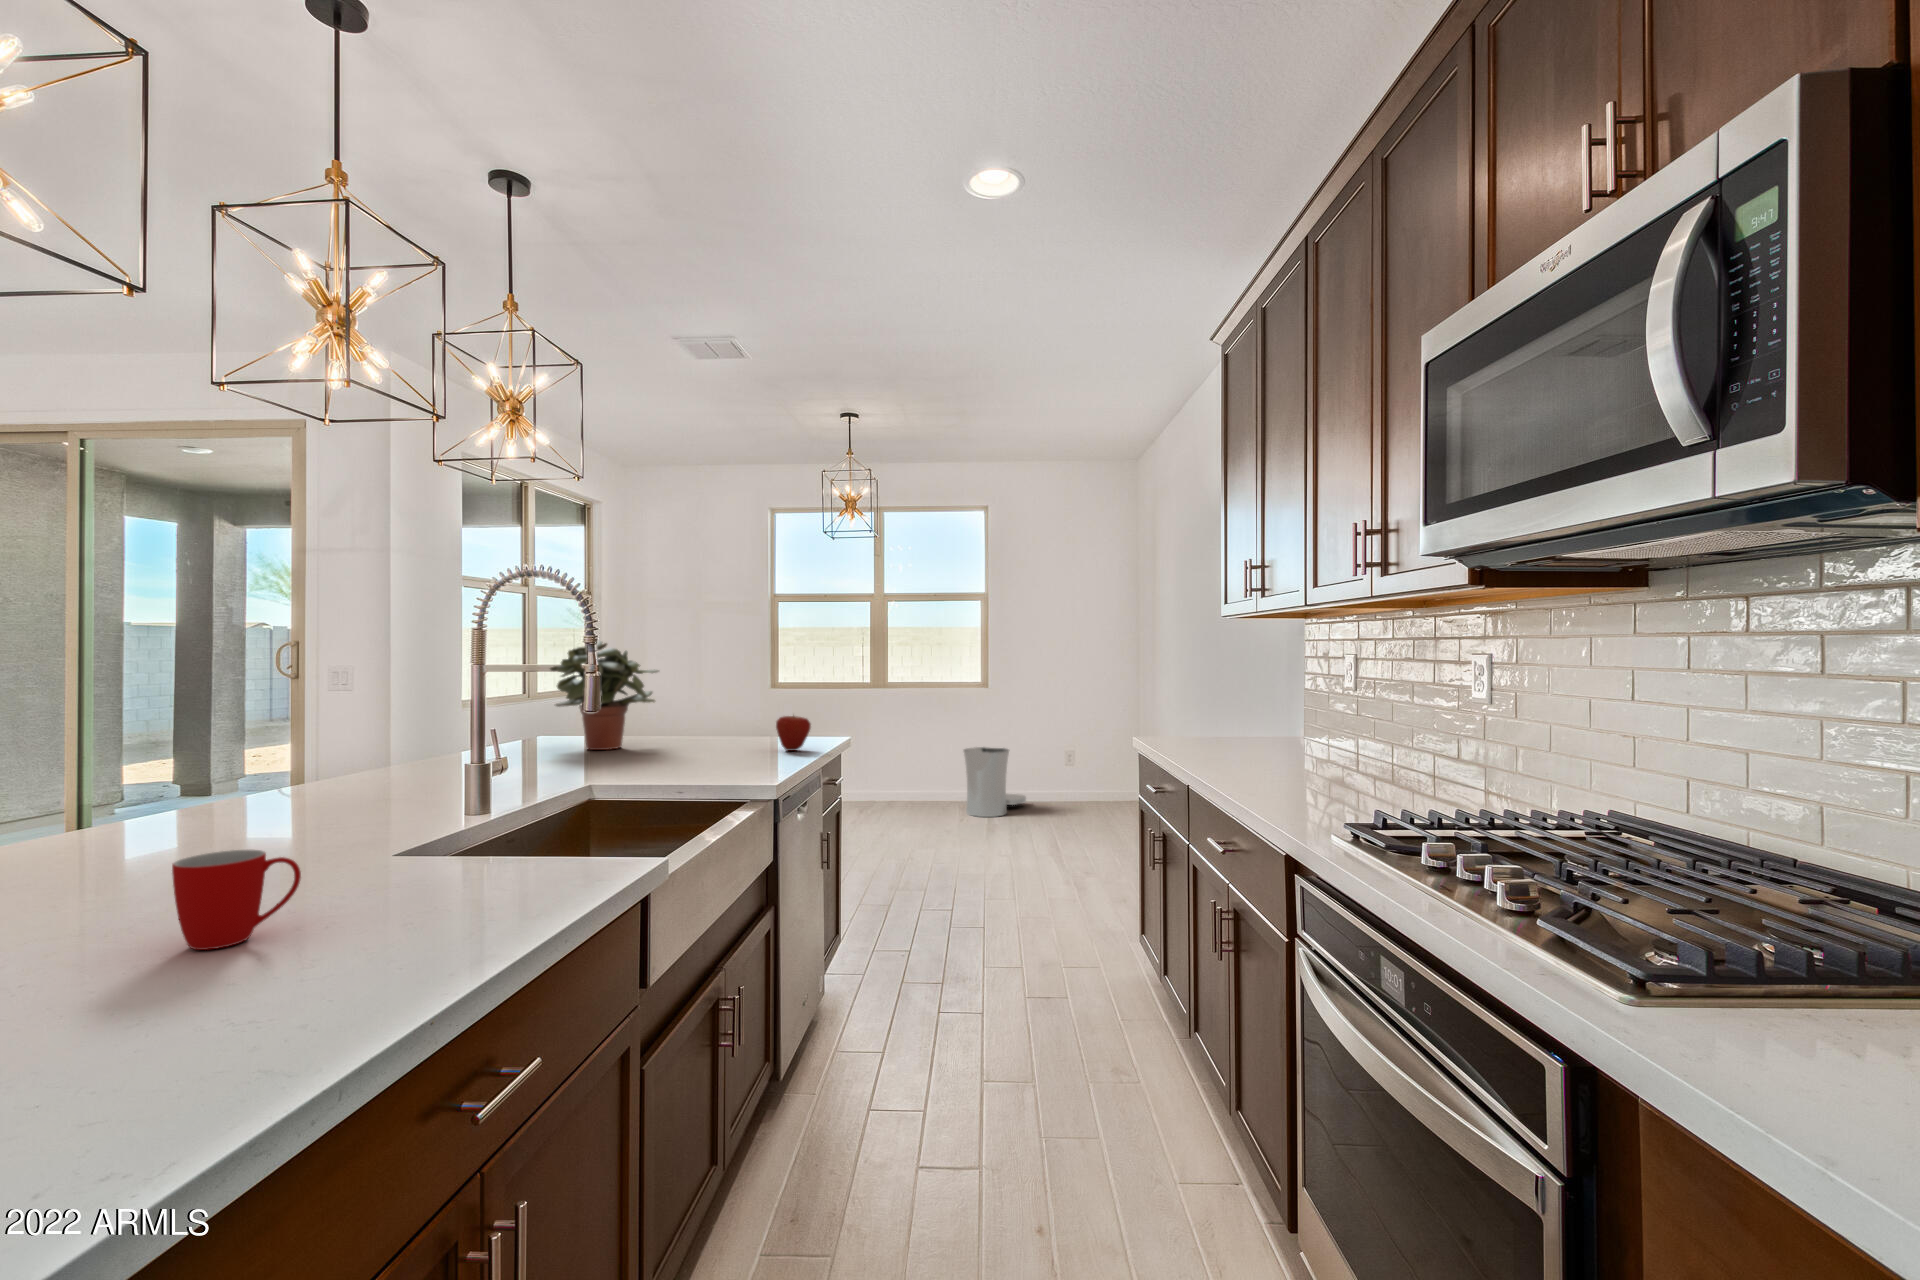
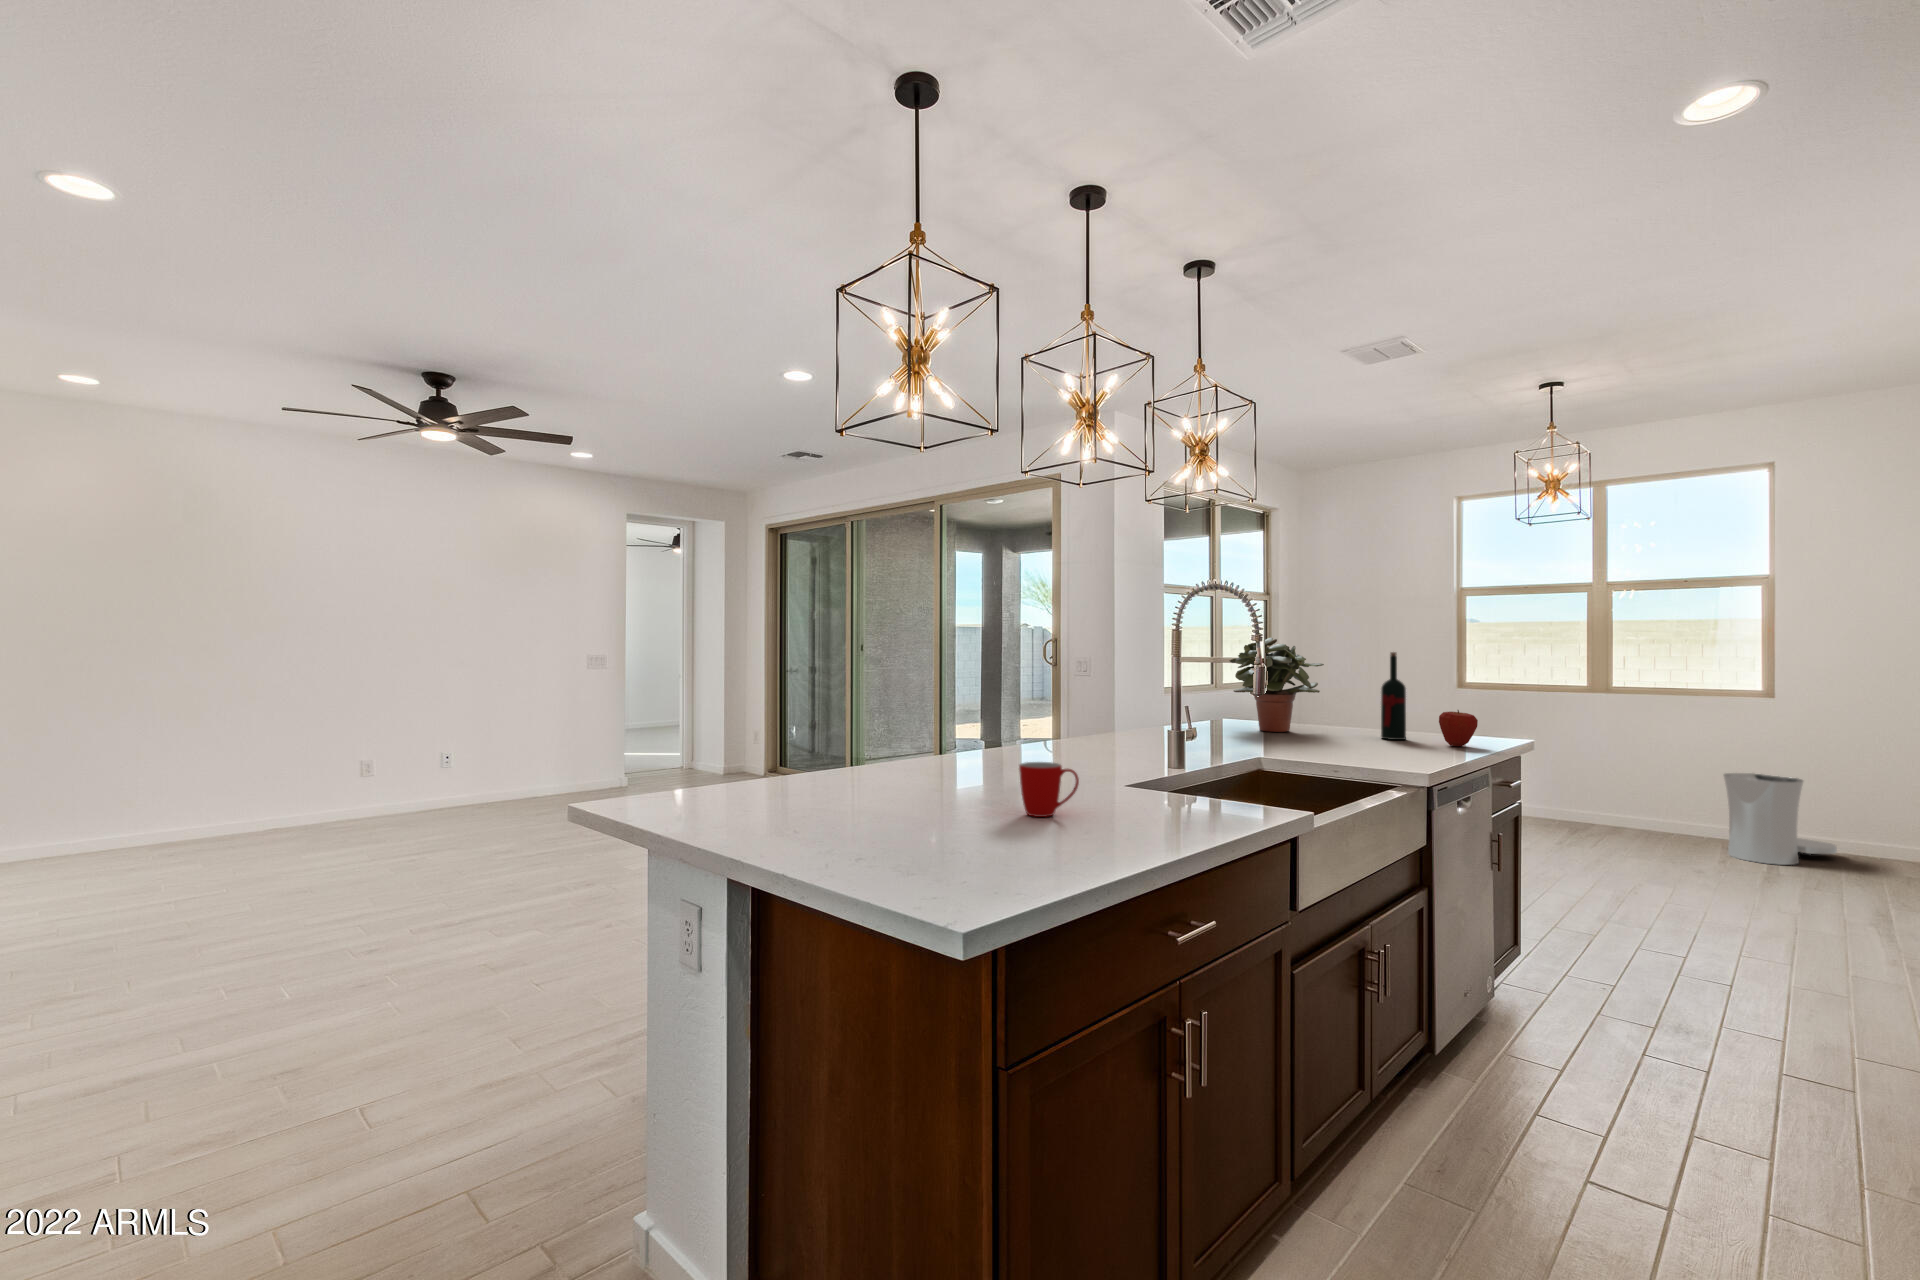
wine bottle: none [720,656,744,749] -> present [1381,652,1406,740]

